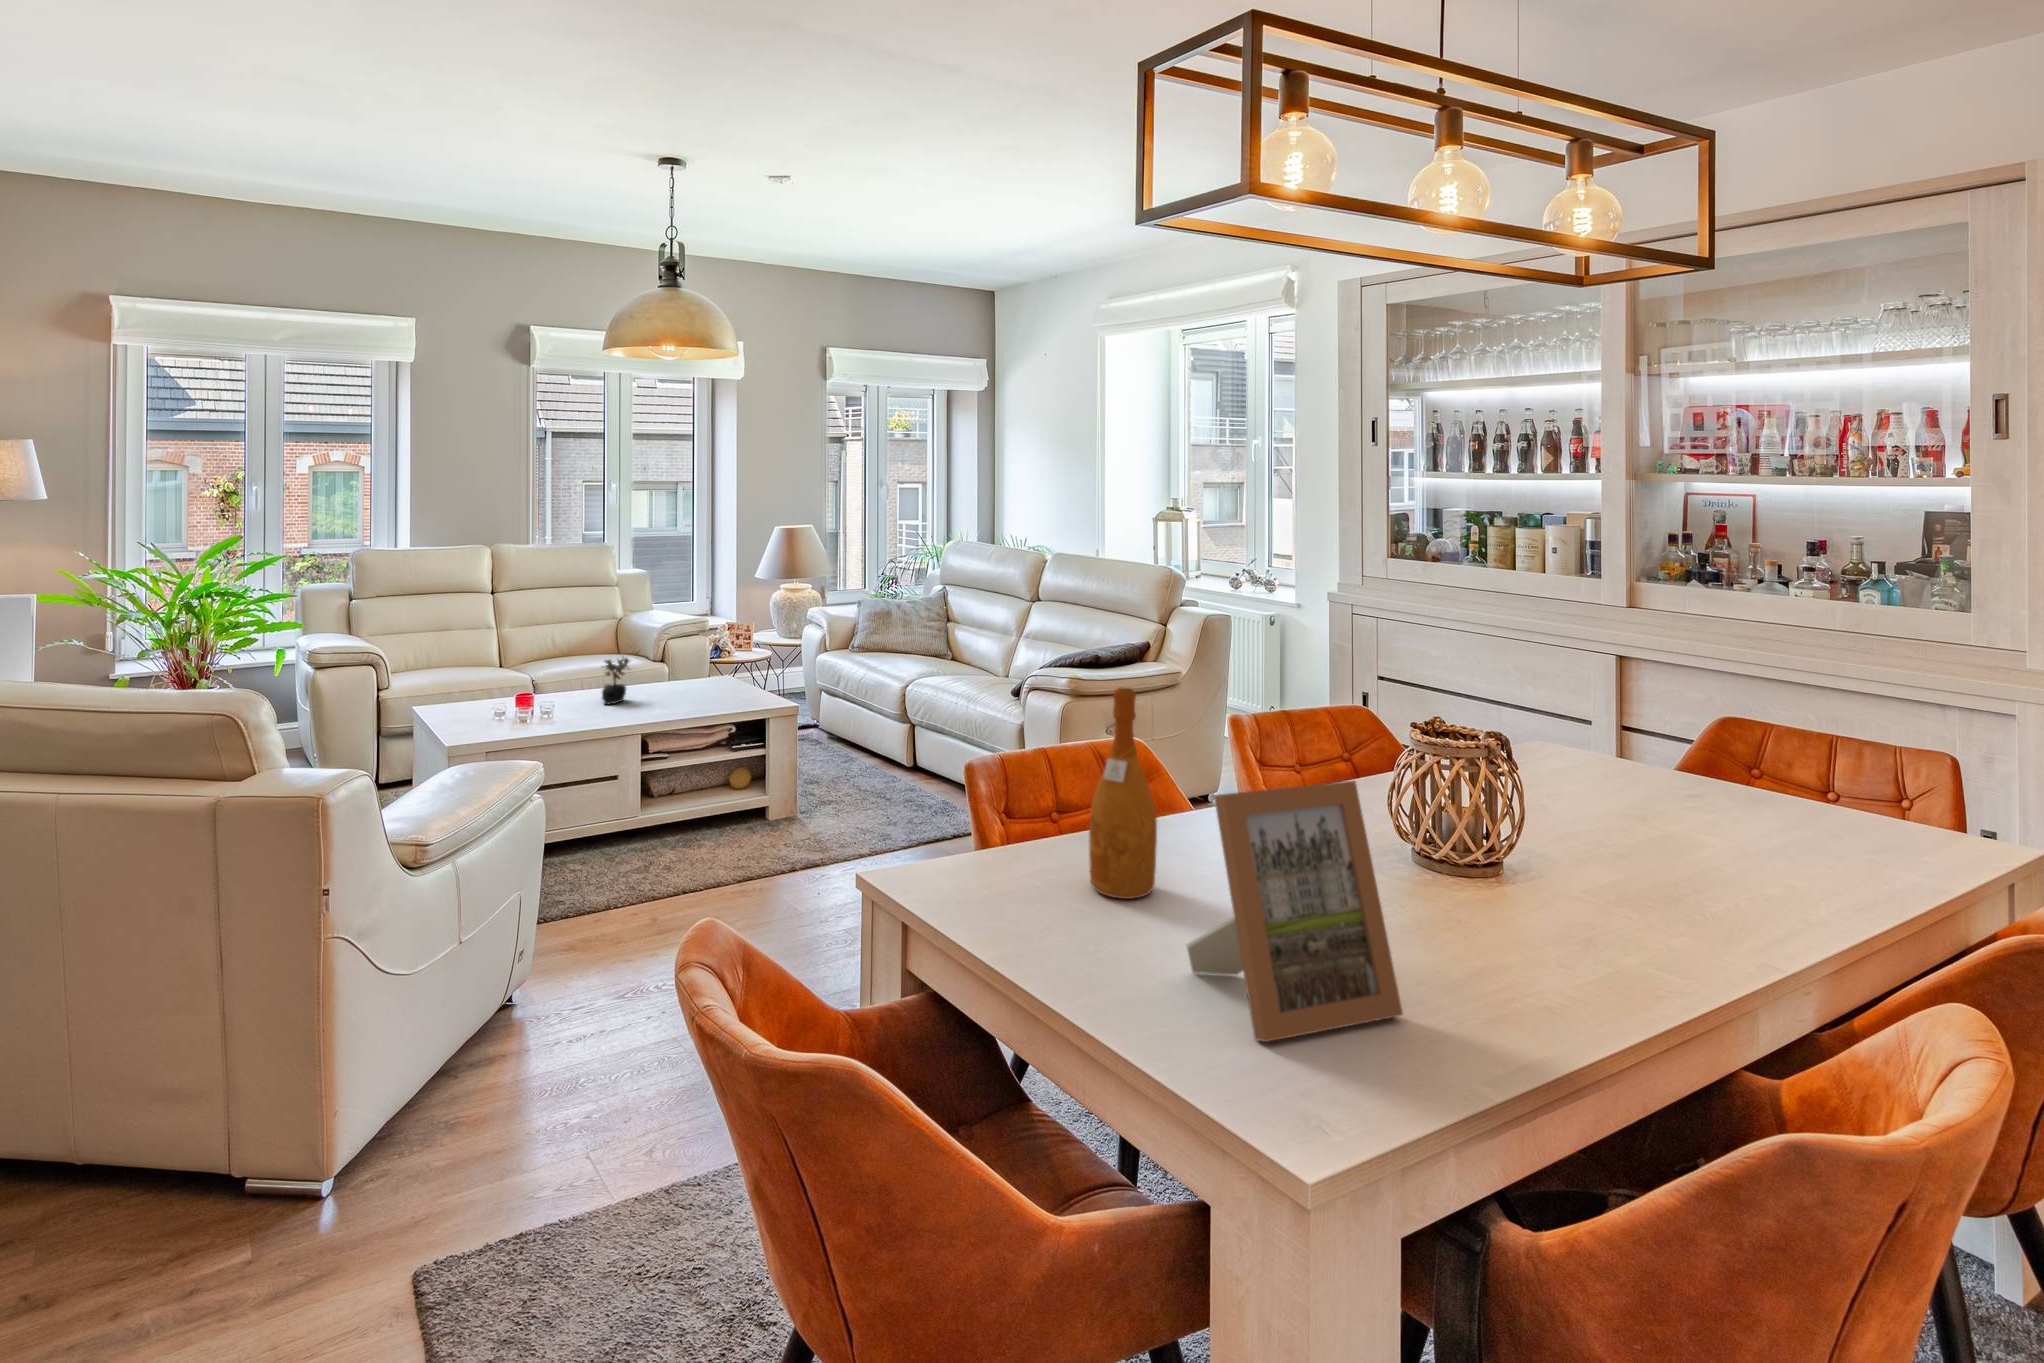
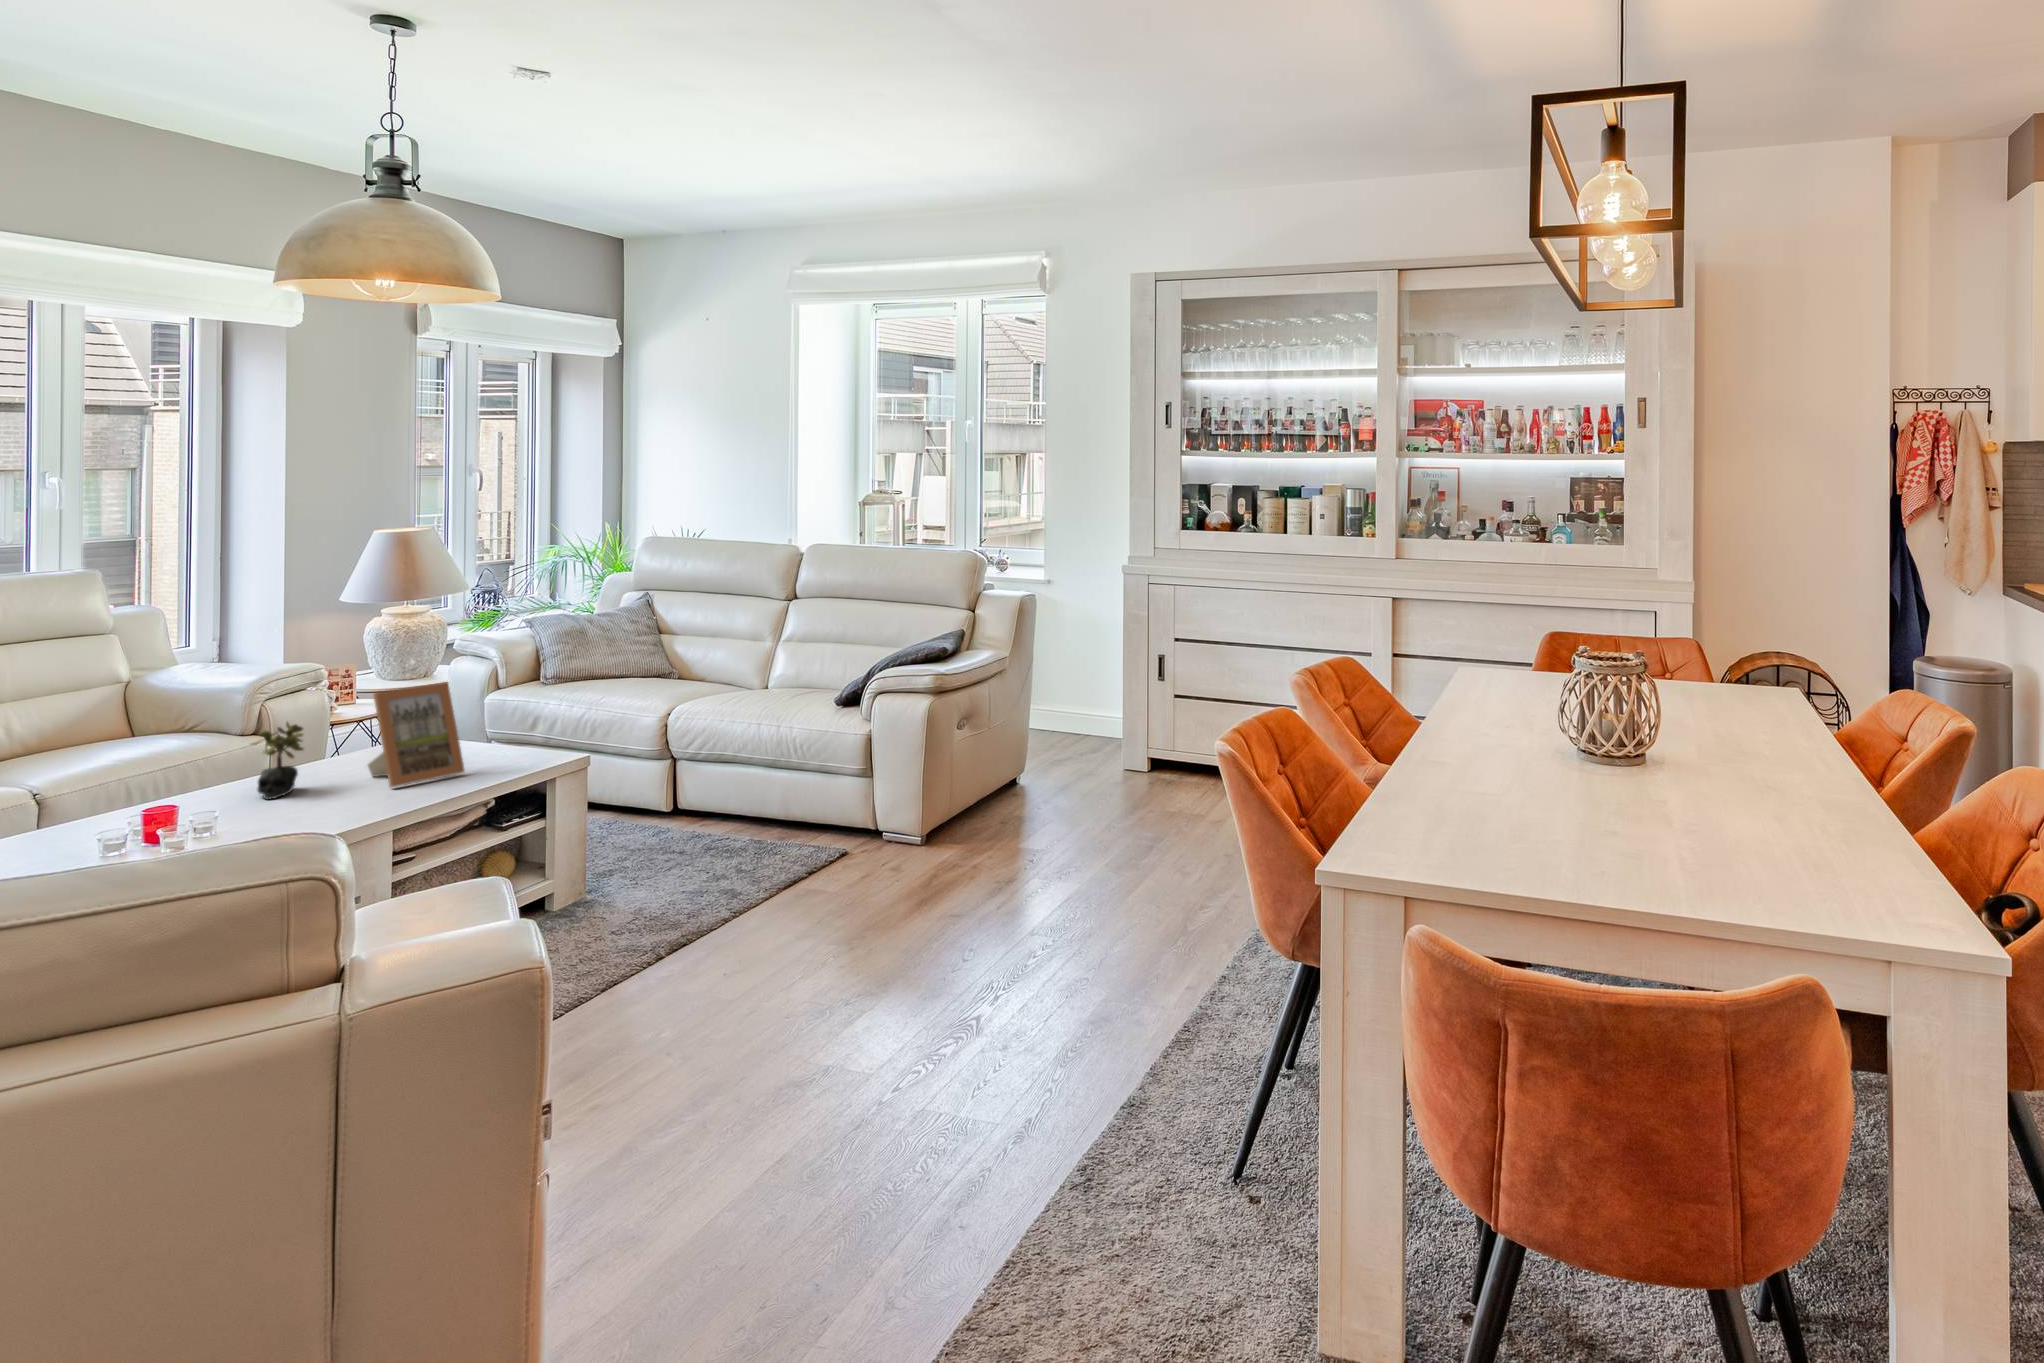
wine bottle: present [1089,688,1157,899] -> none [1447,639,1508,831]
picture frame: present [1187,781,1403,1042] -> present [368,682,465,787]

